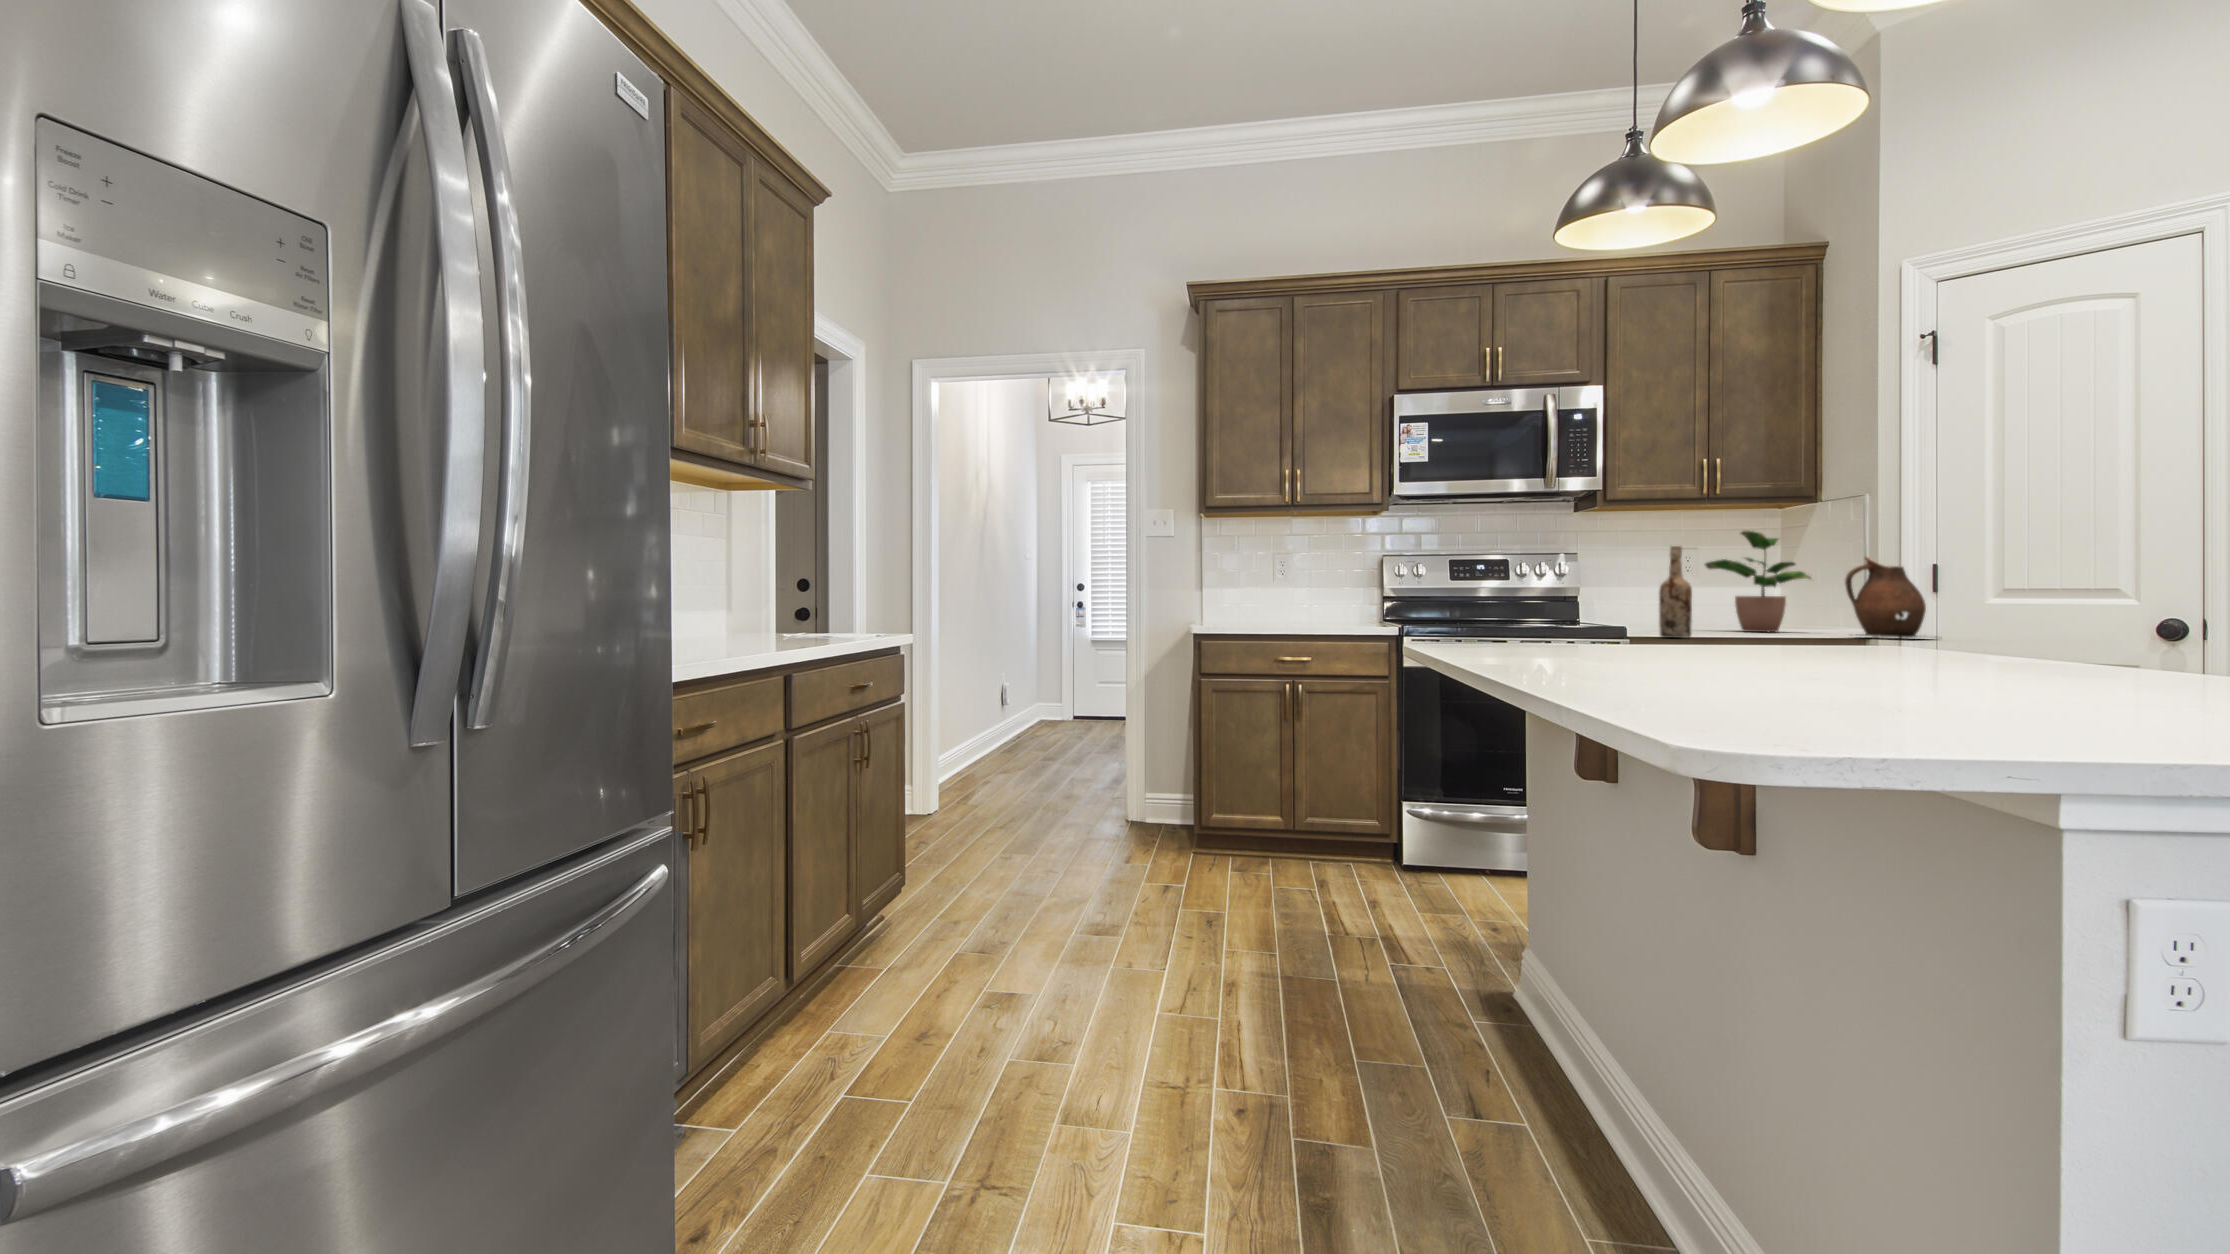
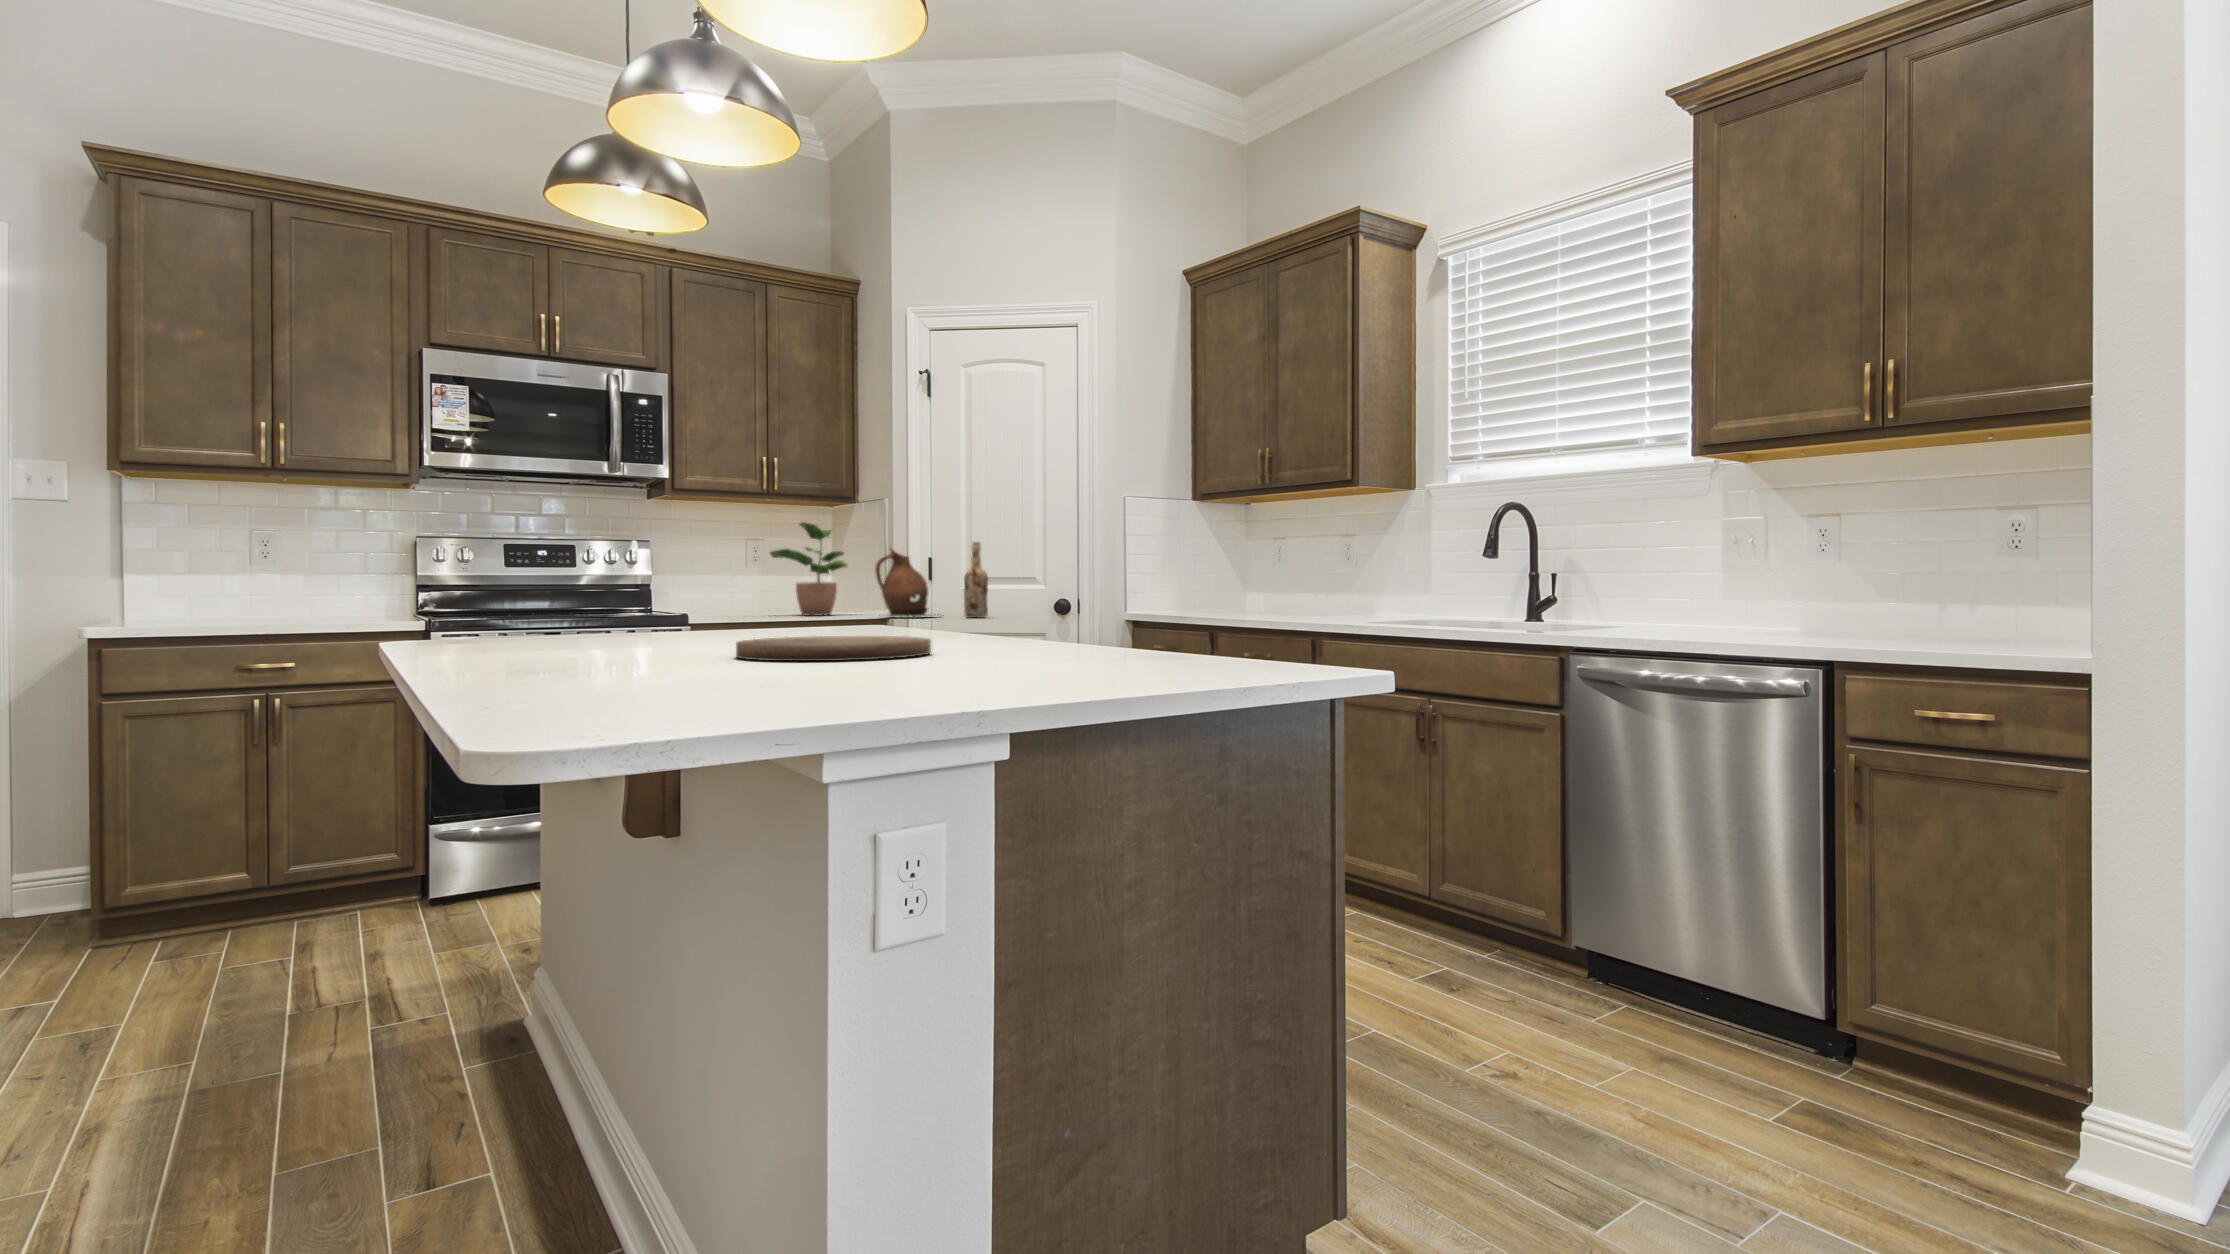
wine bottle: present [1659,546,1692,638] -> present [964,542,988,618]
cutting board: none [1778,658,2041,690] -> present [736,636,931,661]

